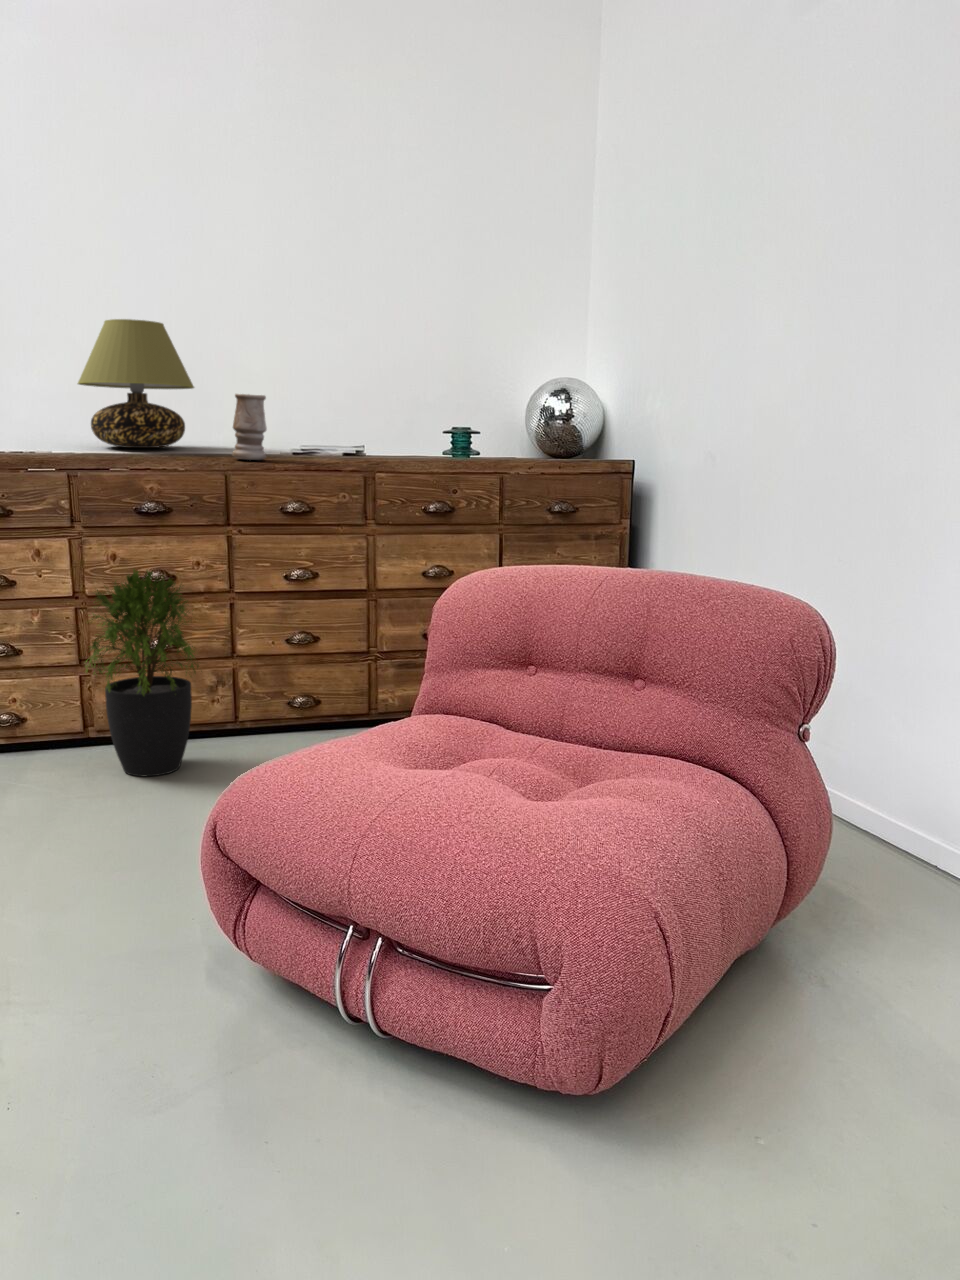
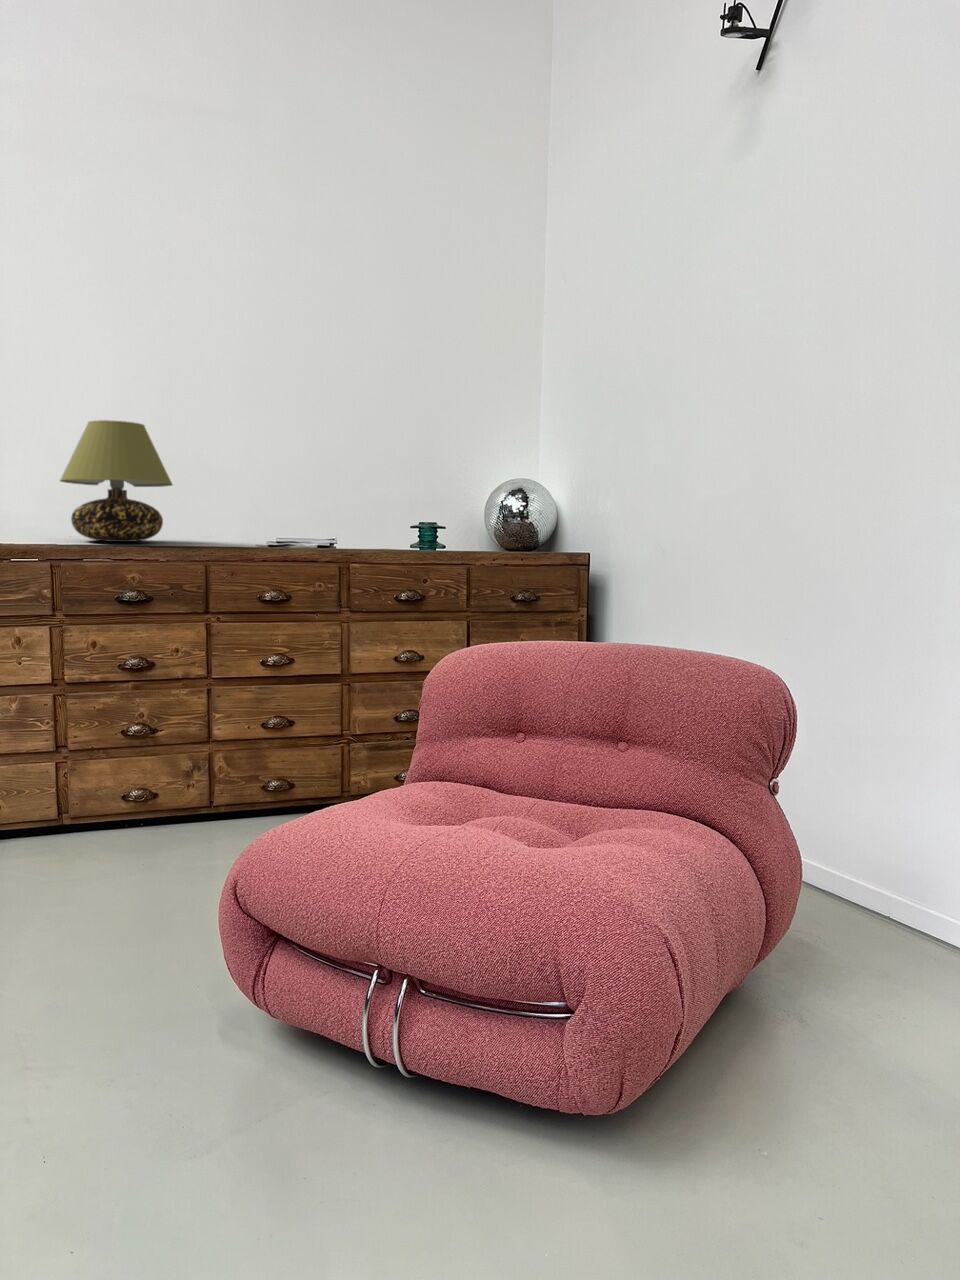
vase: present [232,394,267,460] -> none [213,489,246,551]
potted plant: present [86,569,198,776] -> none [59,653,184,859]

